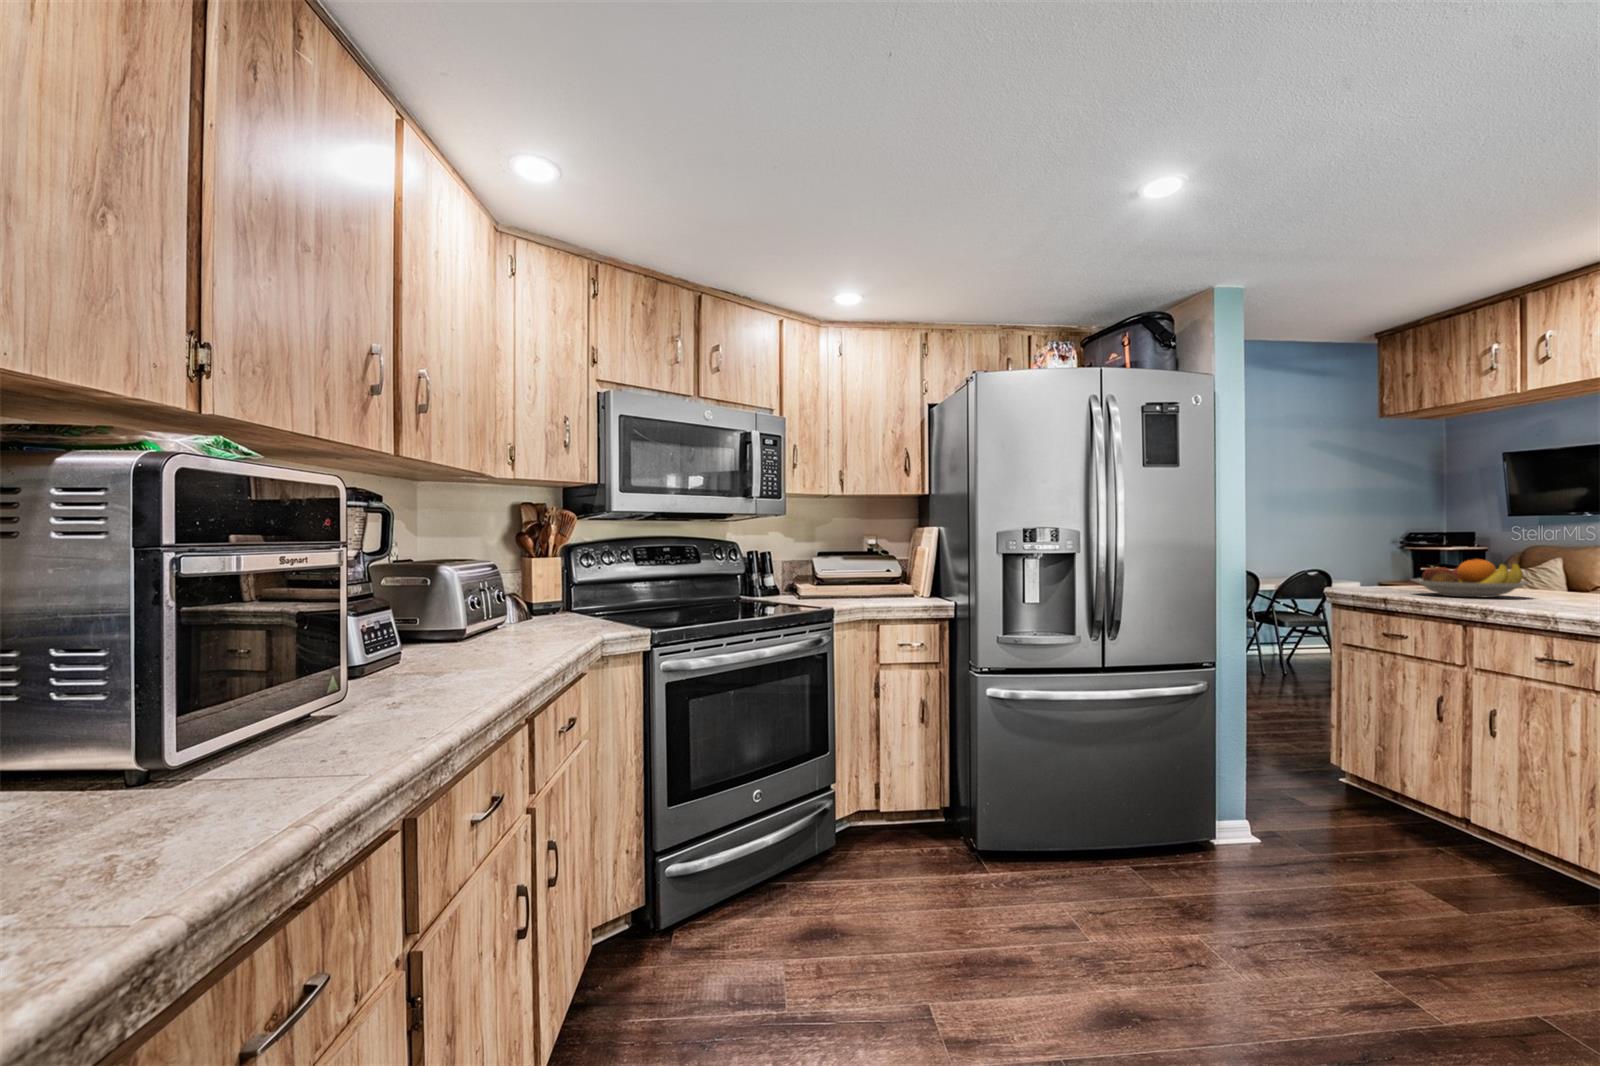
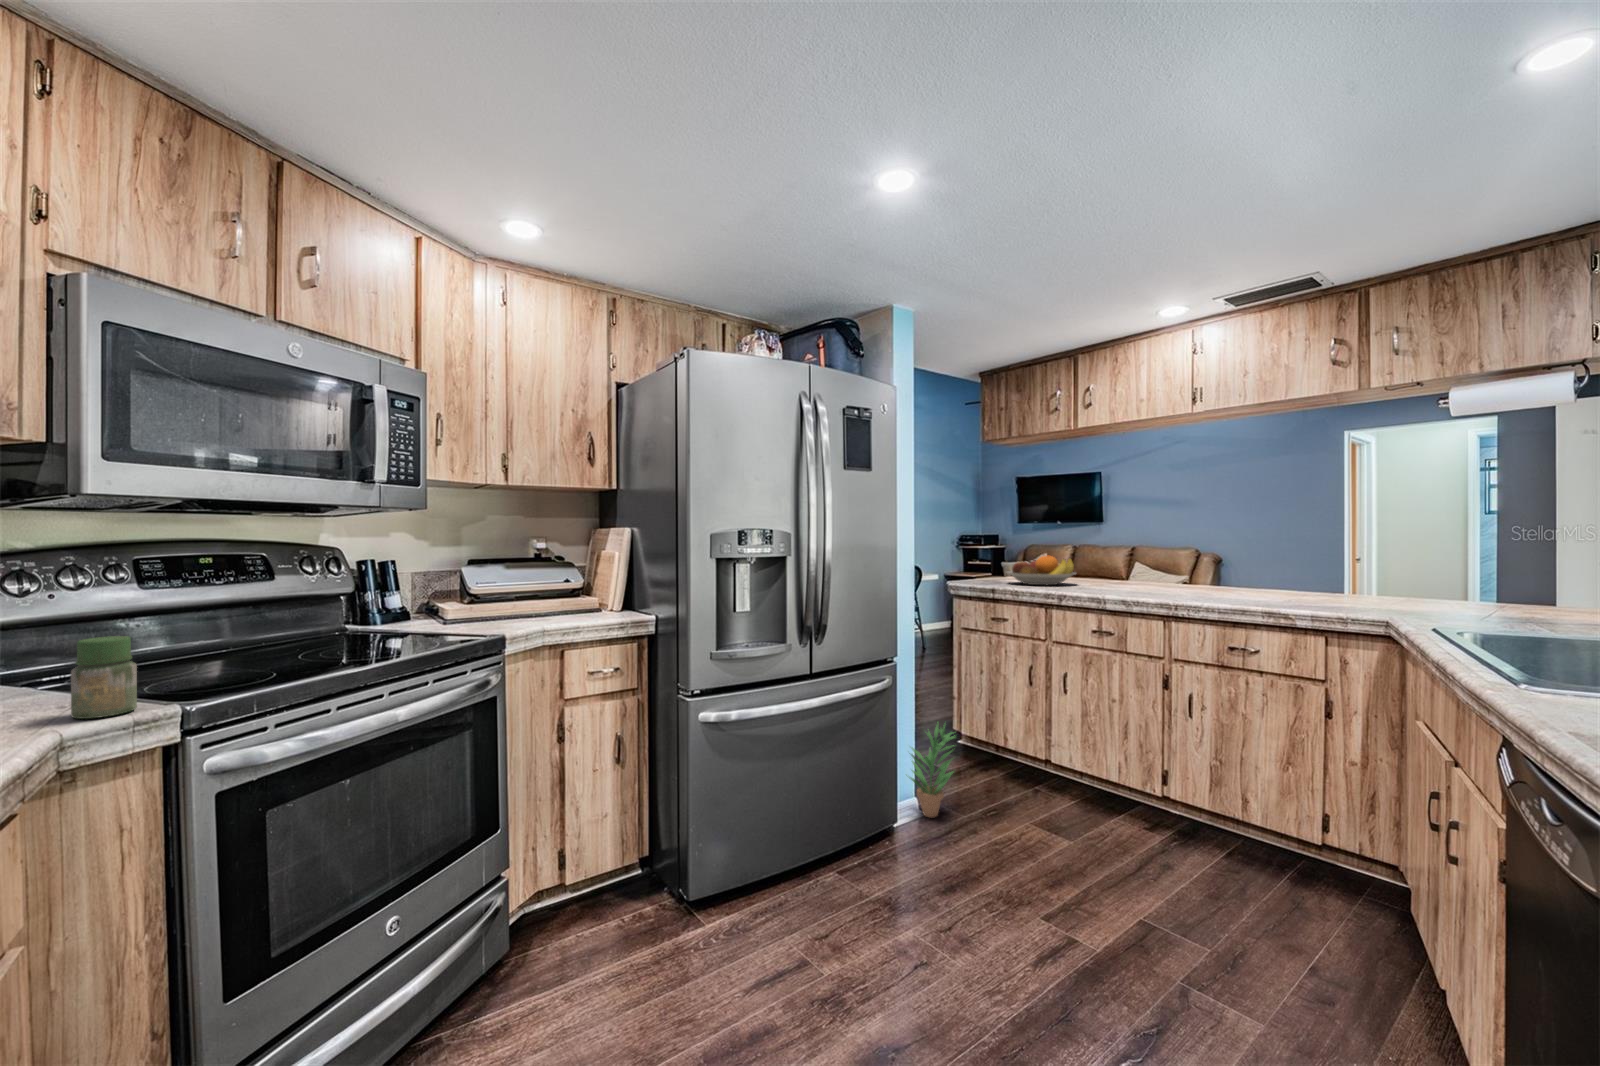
jar: none [607,588,632,630] -> present [71,636,137,719]
potted plant: none [1233,740,1305,846] -> present [910,725,955,817]

